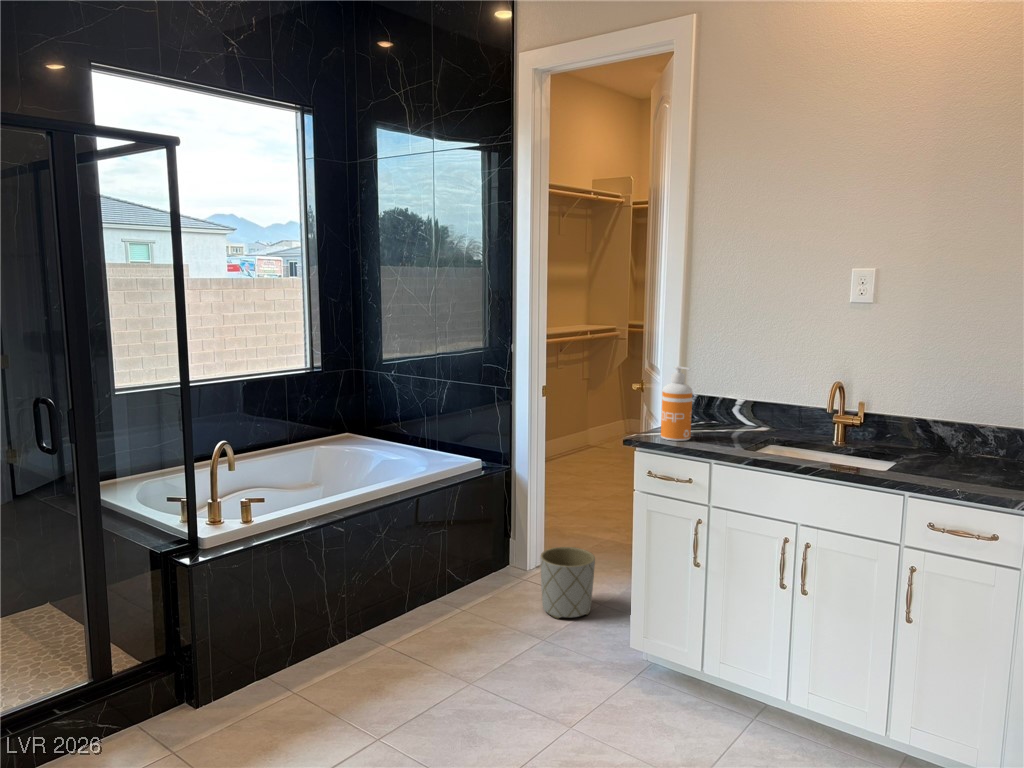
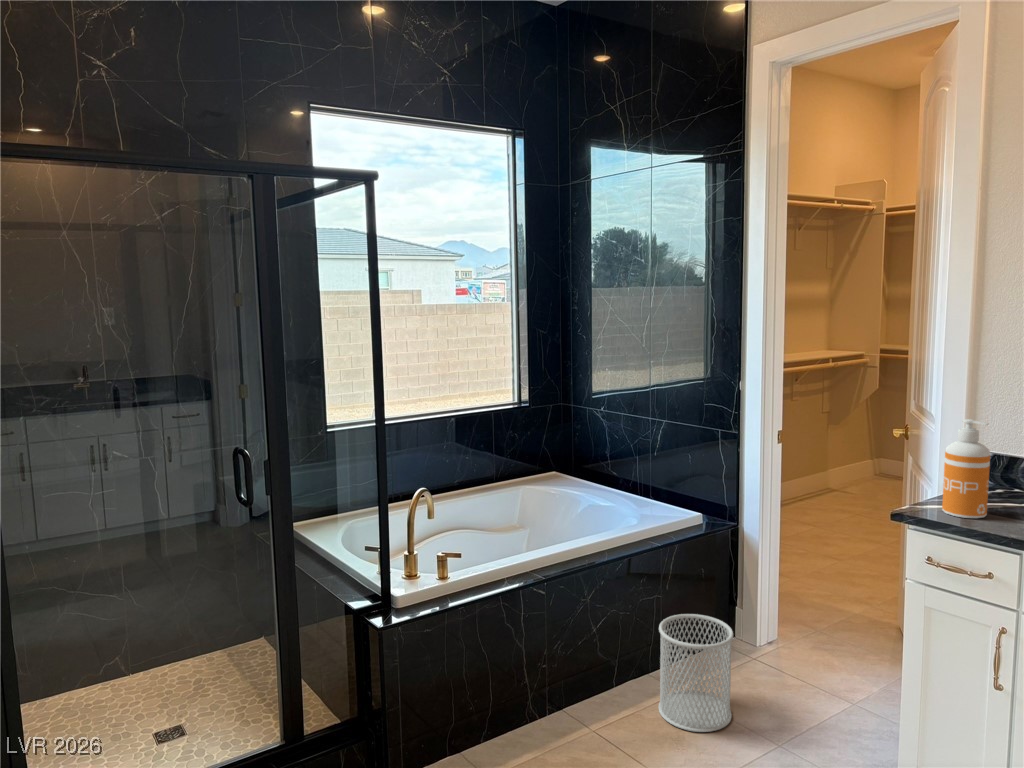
wastebasket: none [446,544,508,639] -> present [659,614,733,732]
planter: present [540,547,595,619] -> none [774,626,845,716]

